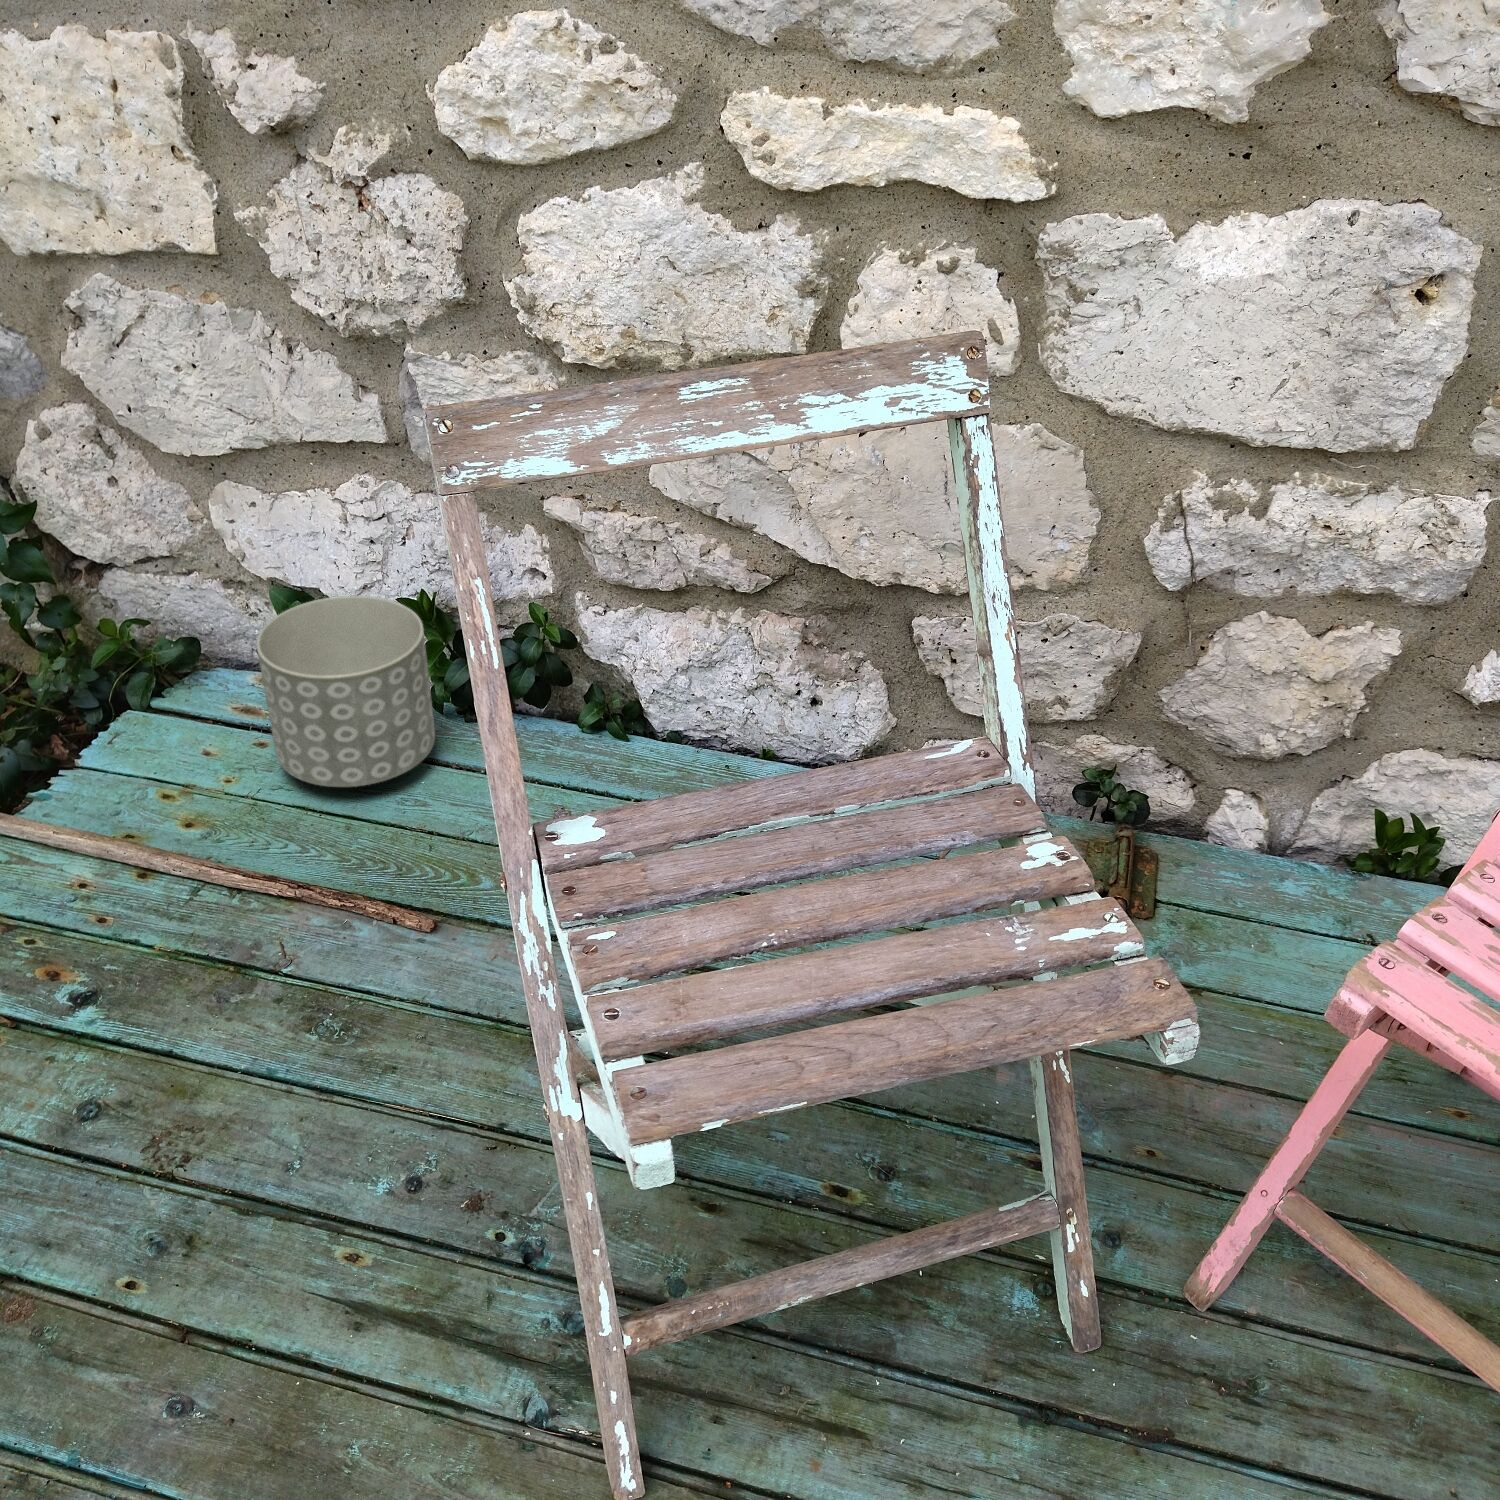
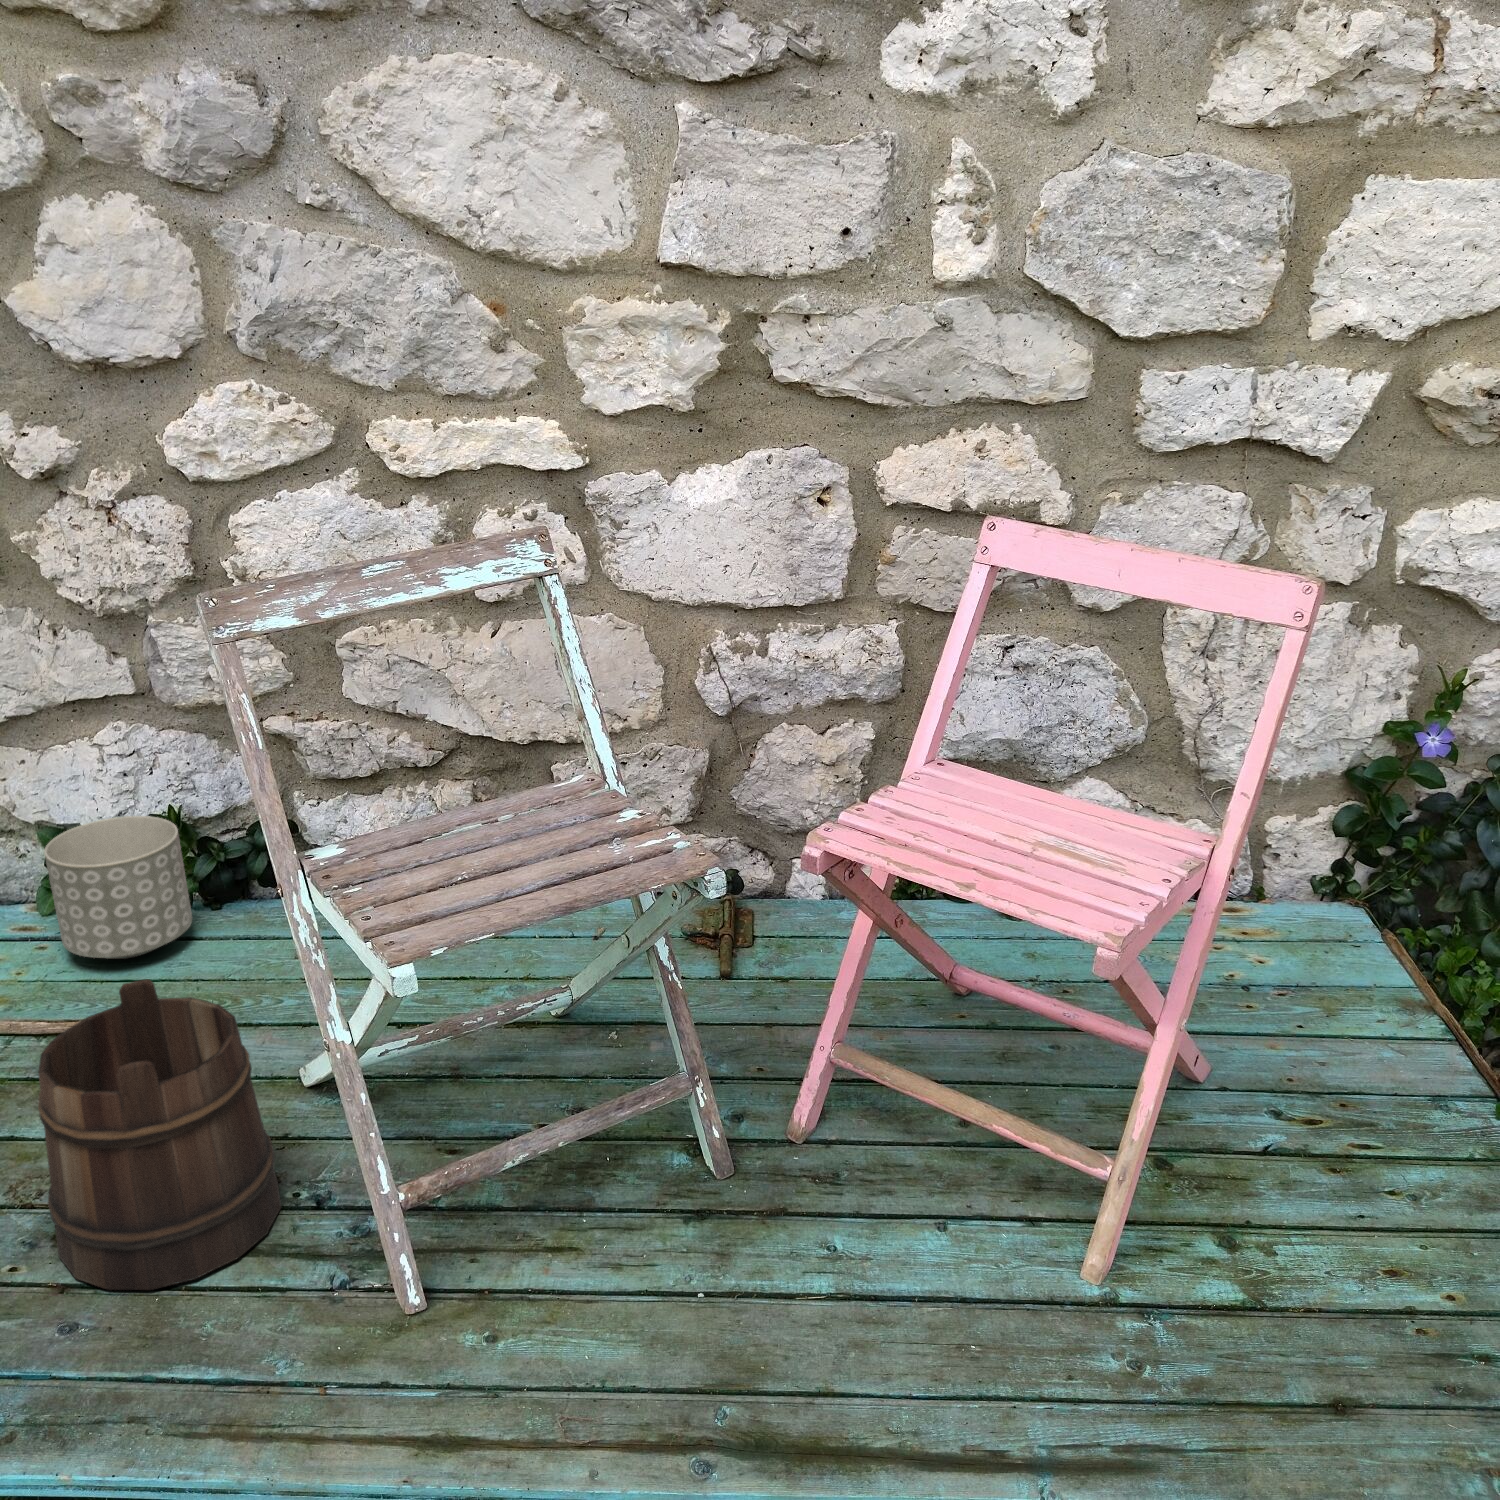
bucket: none [161,938,479,1367] -> present [38,979,281,1290]

